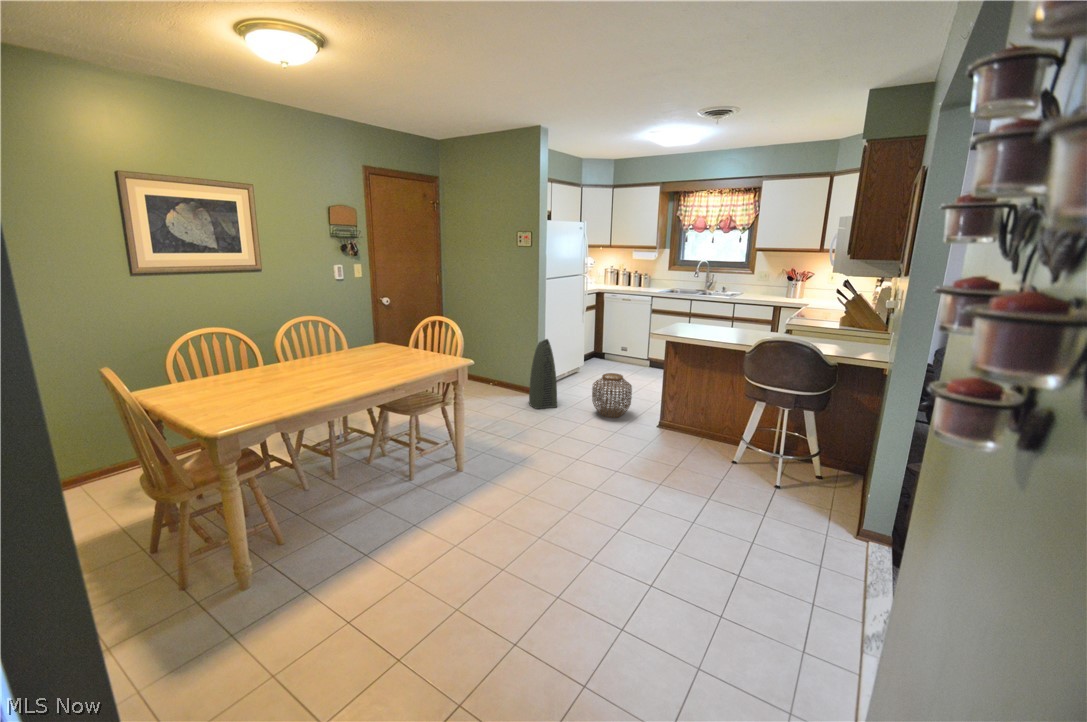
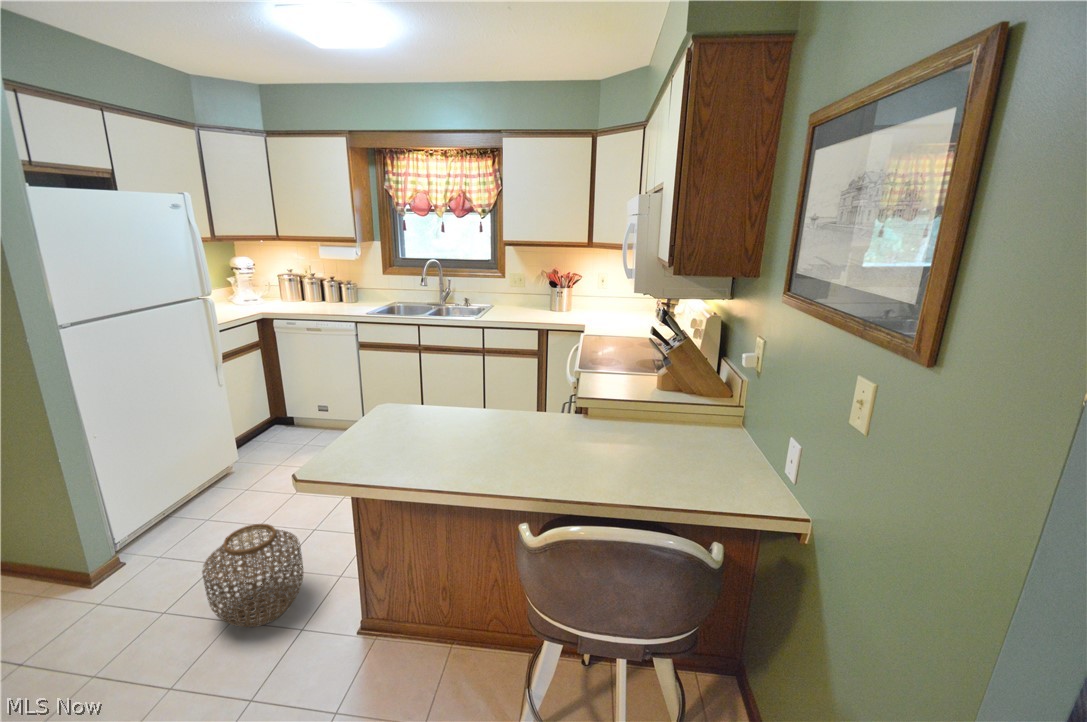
air purifier: present [529,339,557,409] -> none [28,474,131,650]

